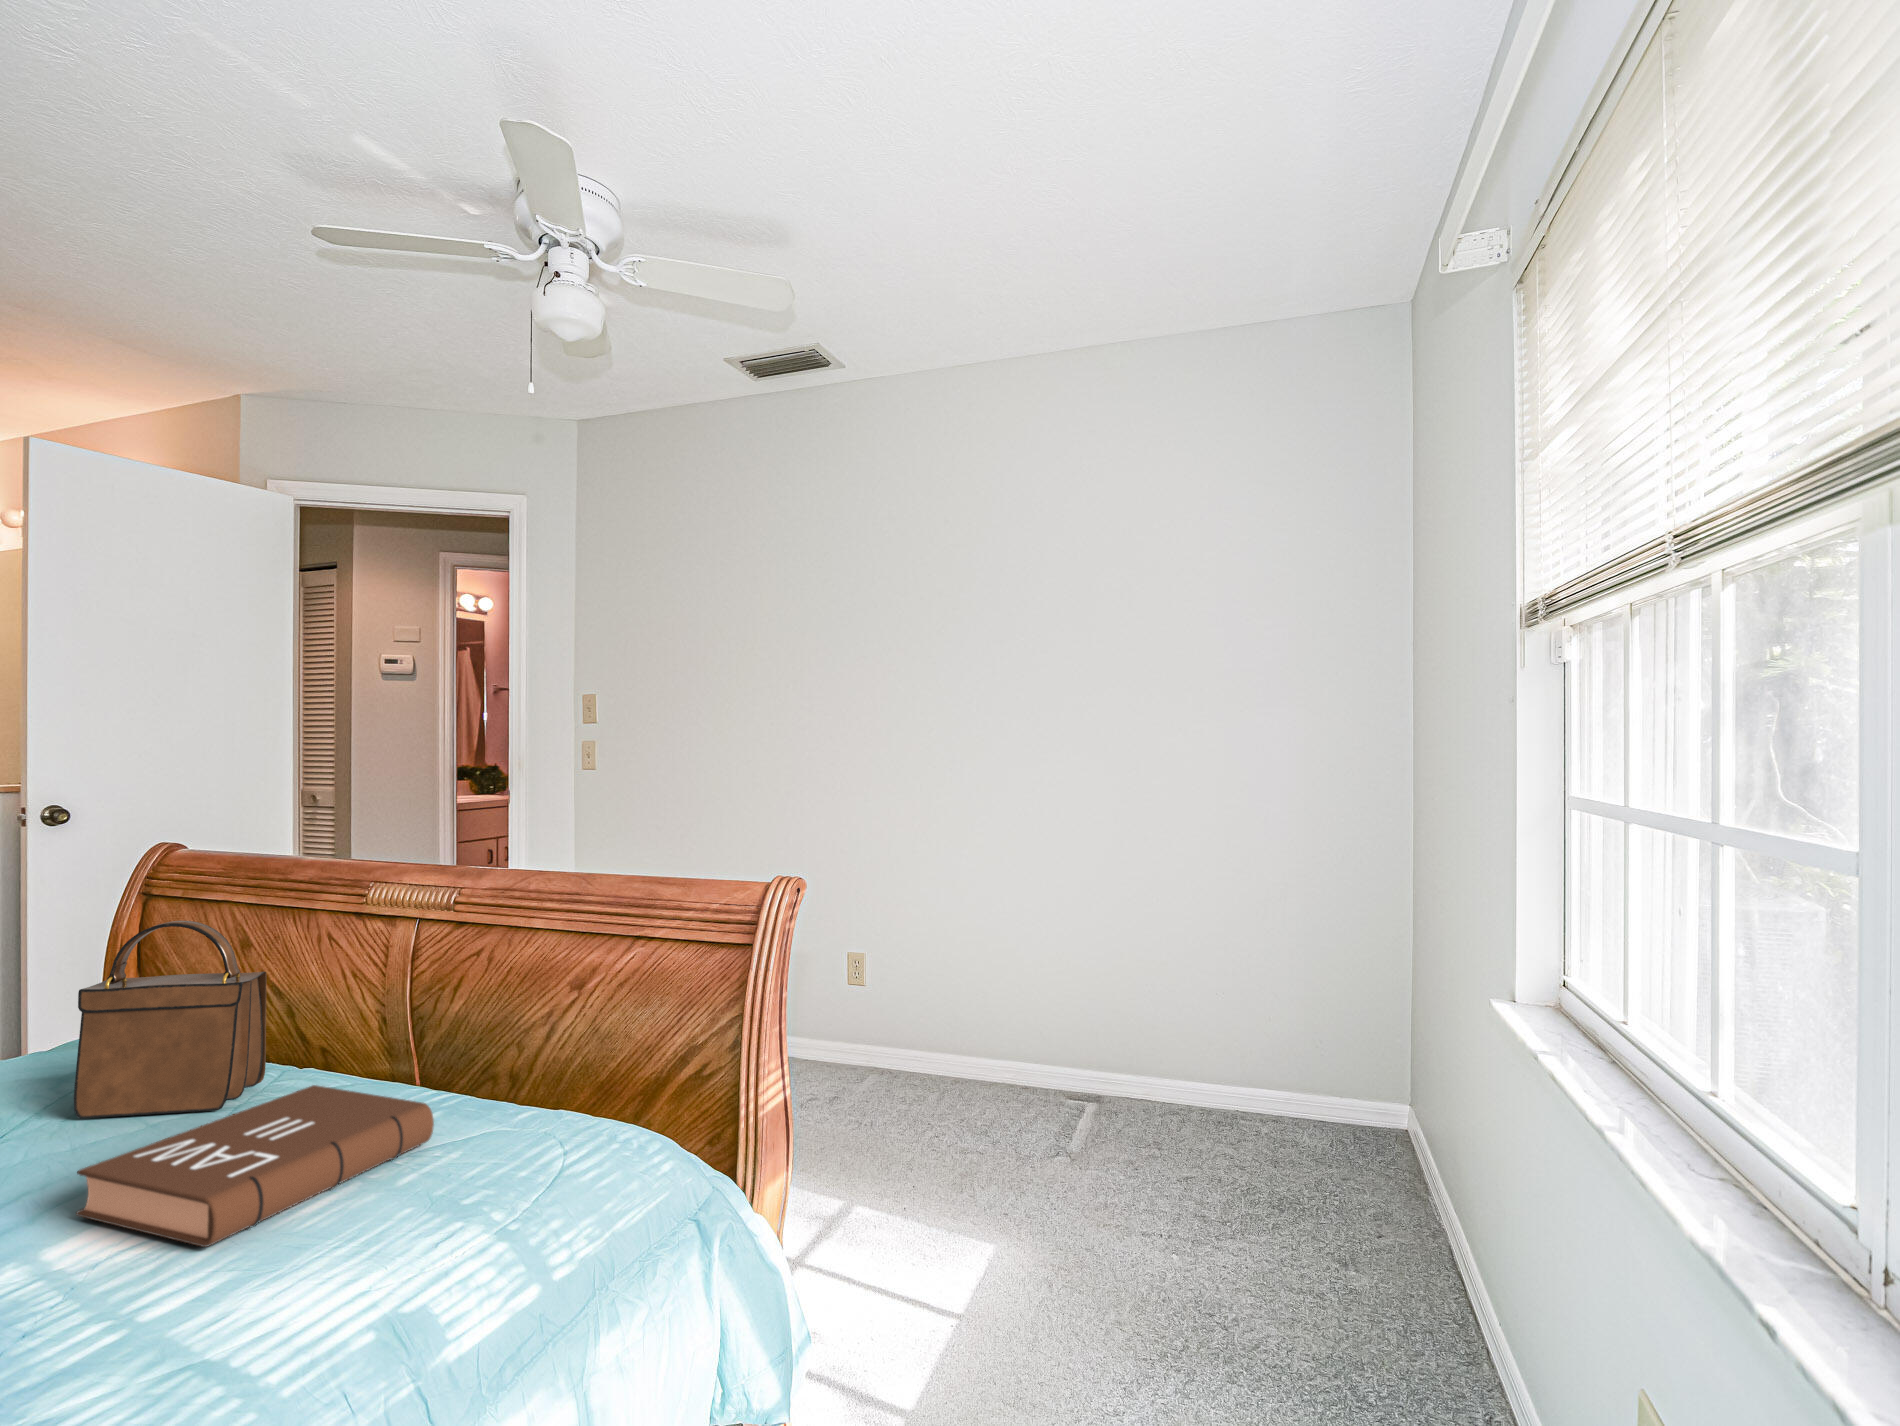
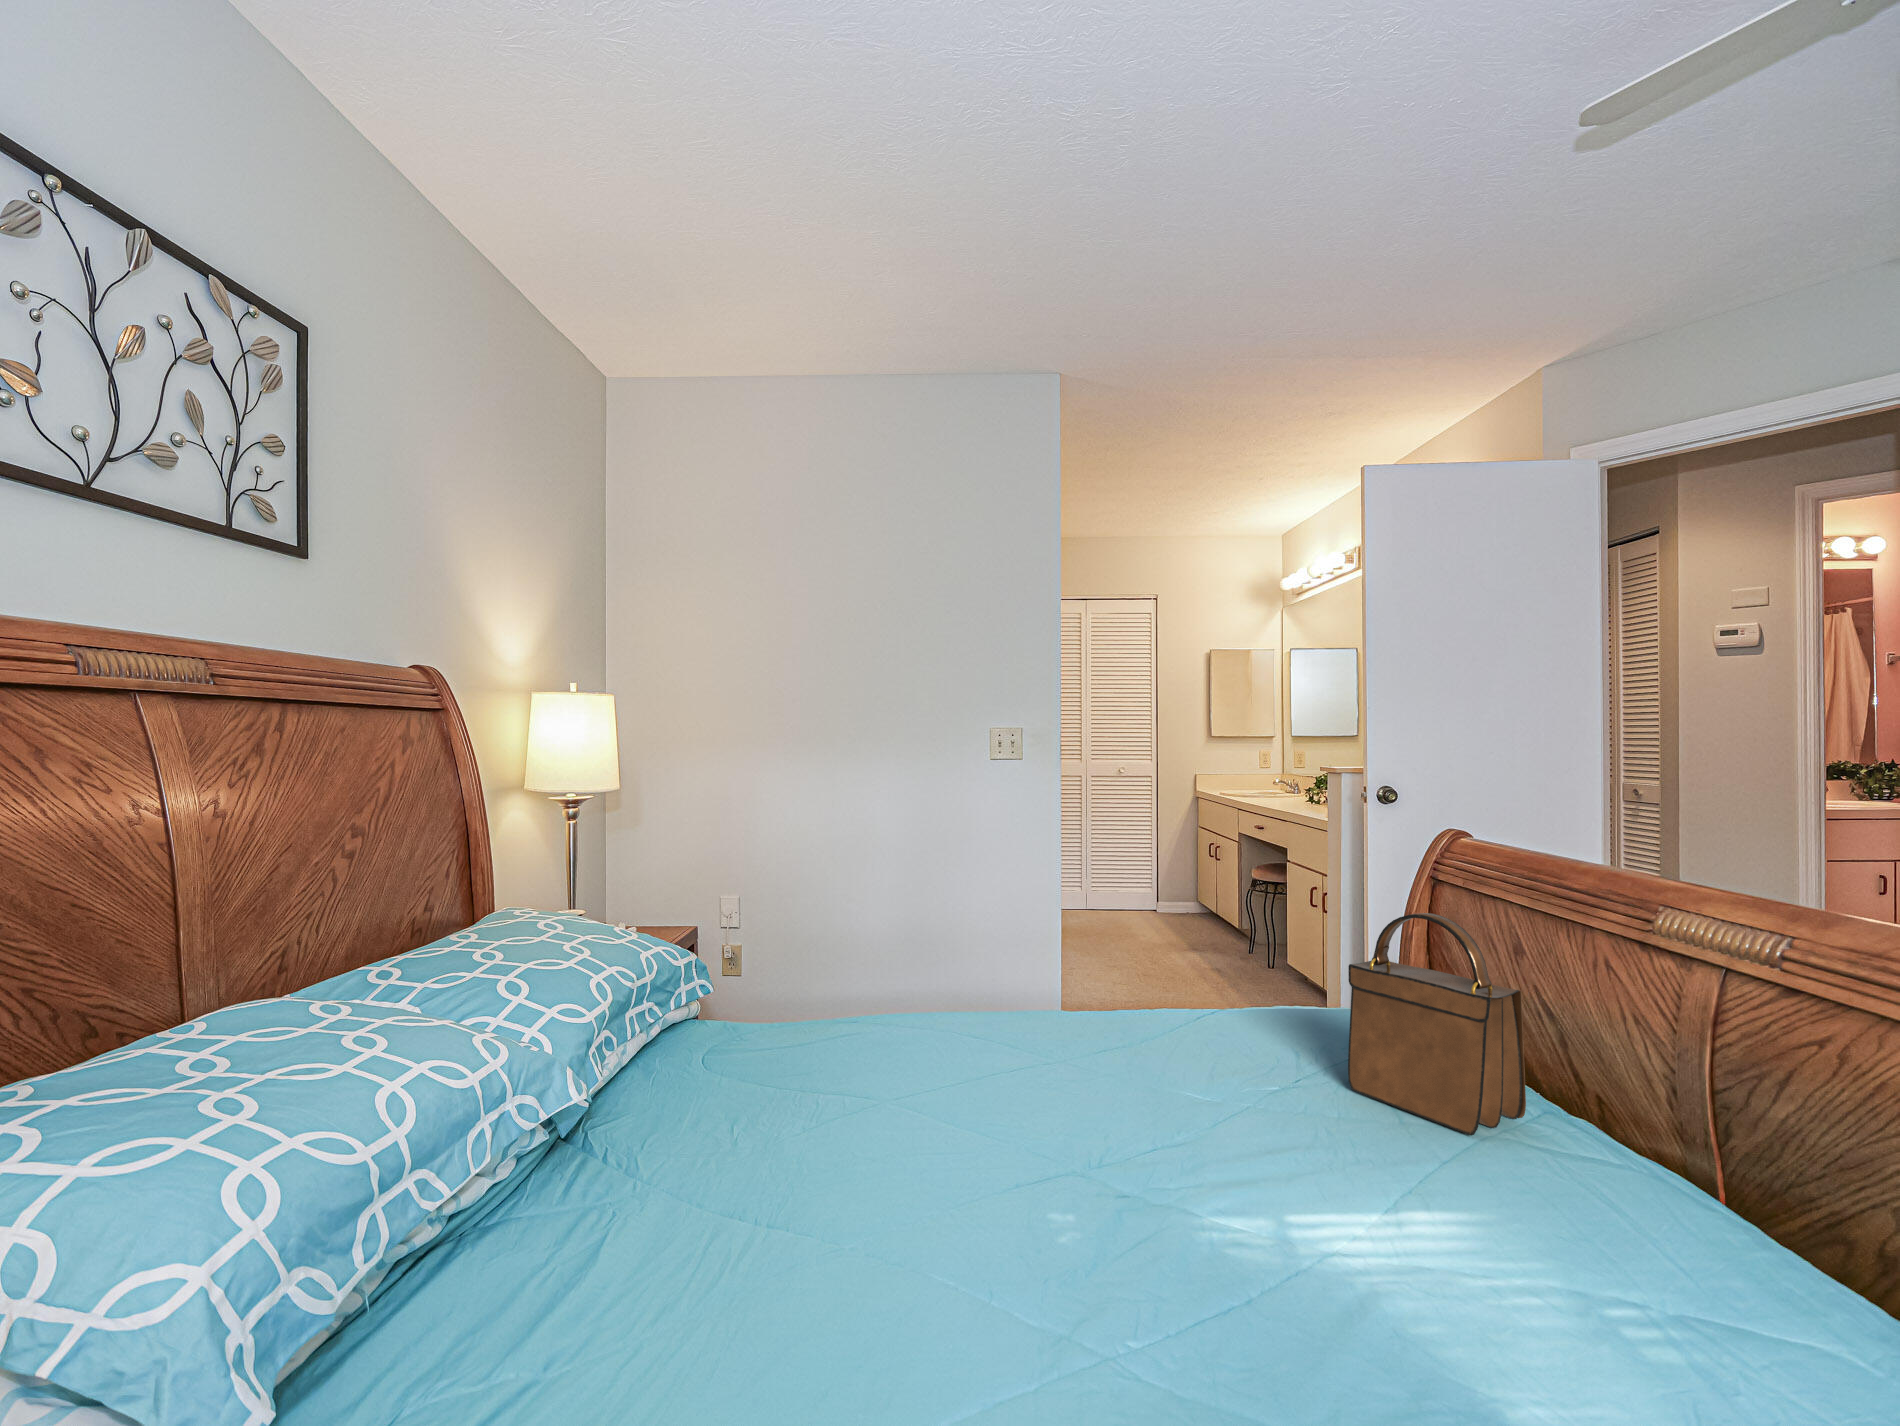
book: present [76,1085,434,1247] -> none [1312,1155,1734,1328]

